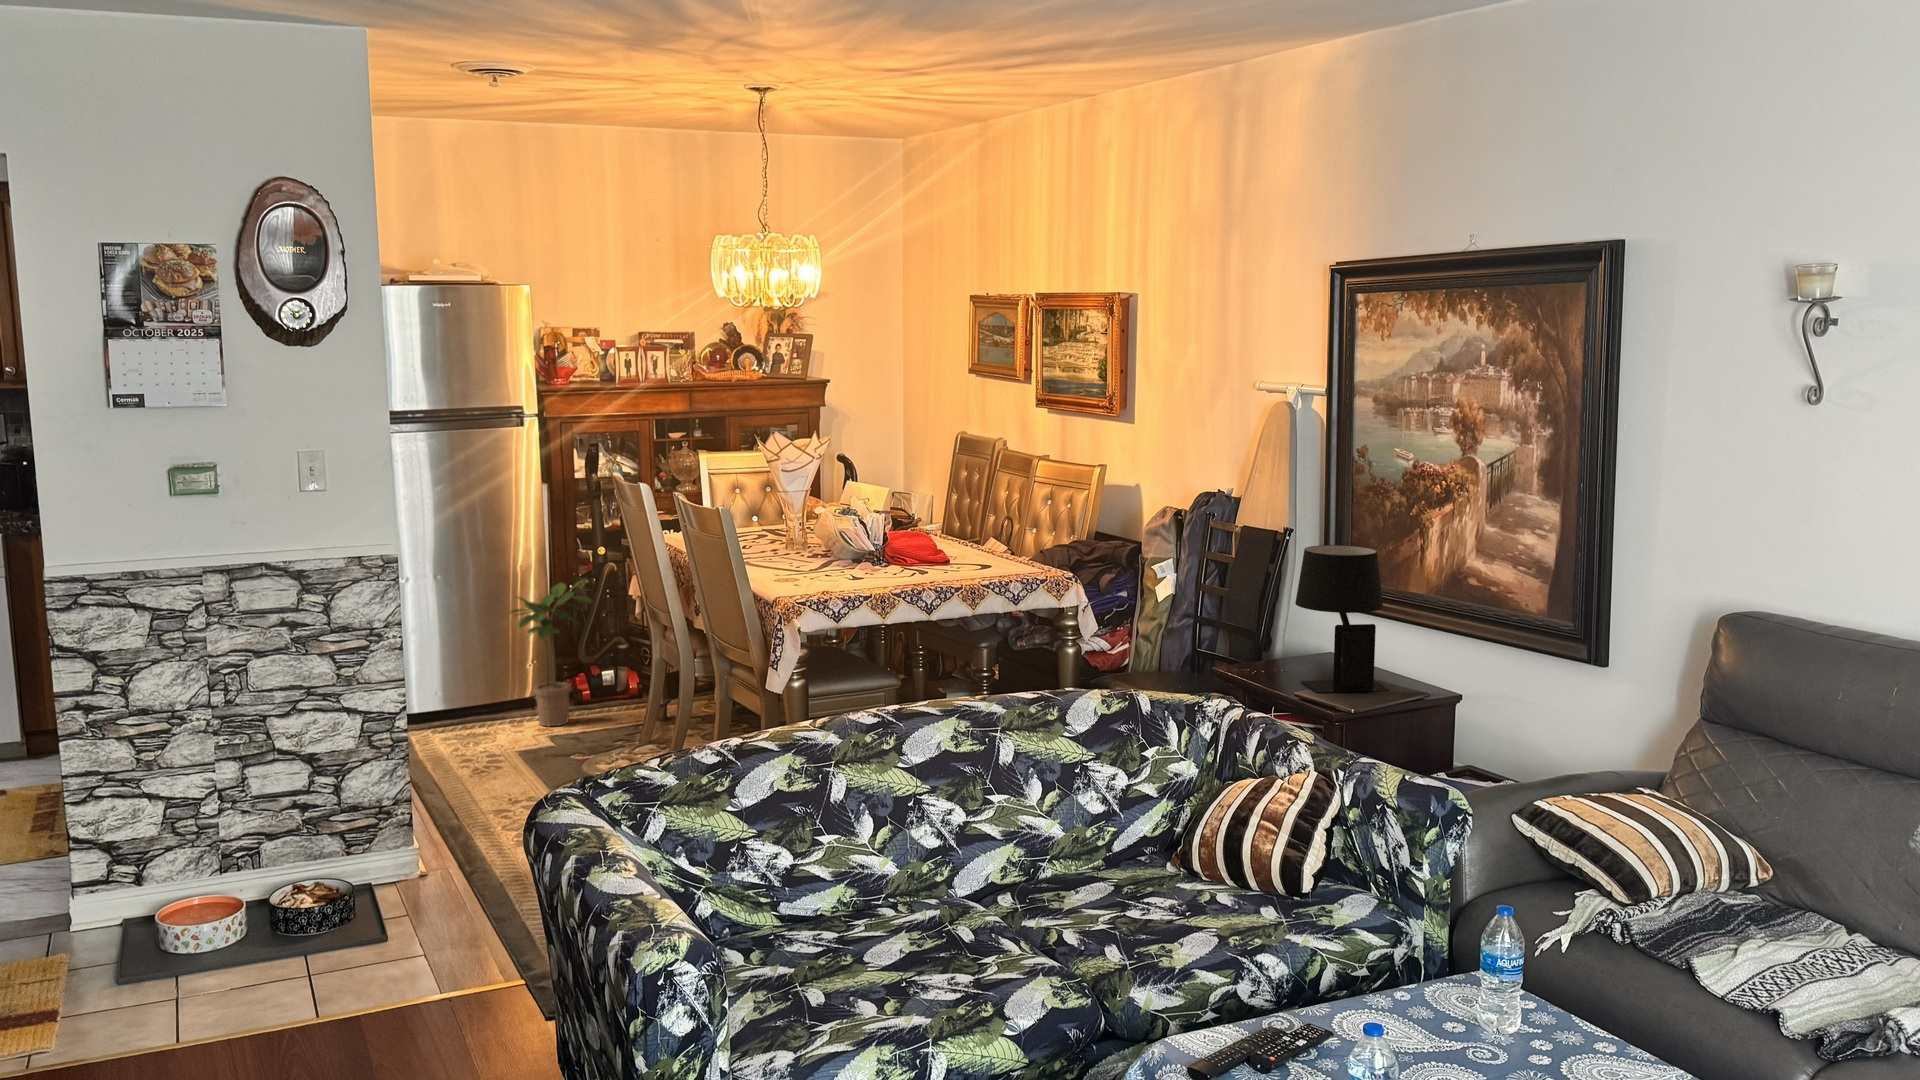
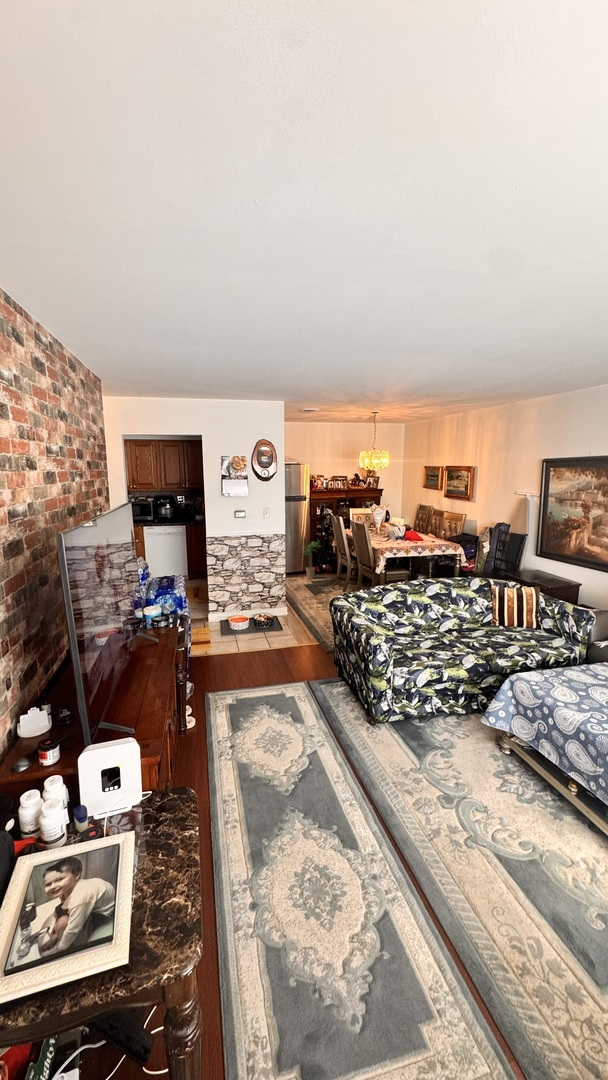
table lamp: present [1295,545,1389,693] -> none [530,540,560,582]

